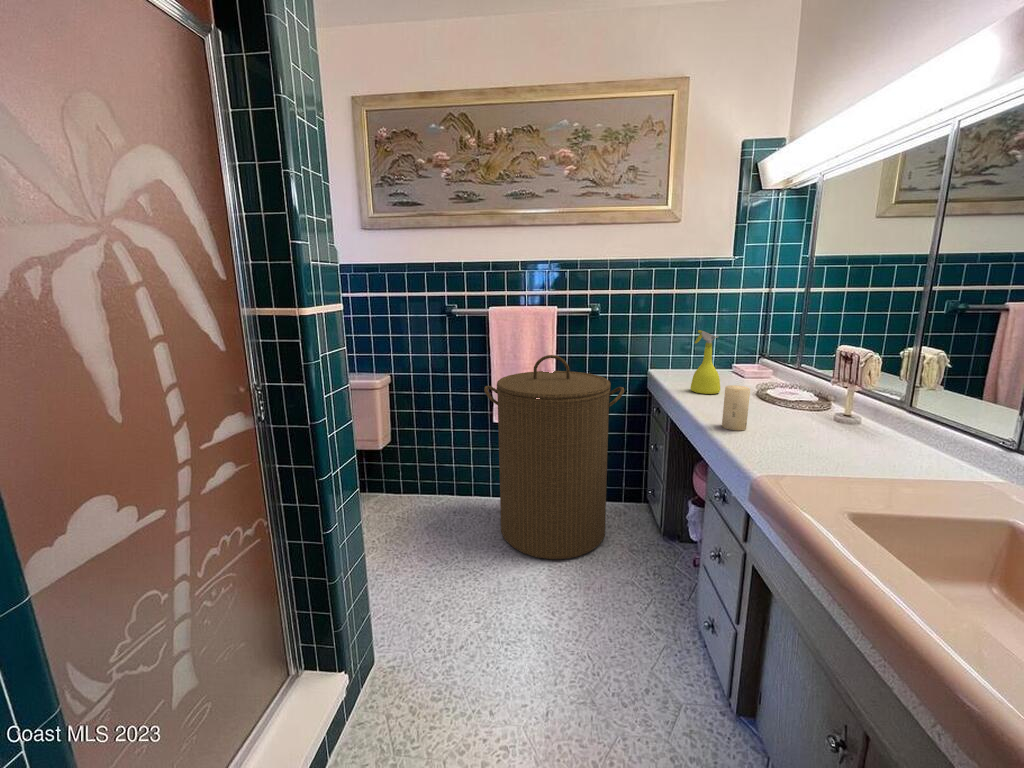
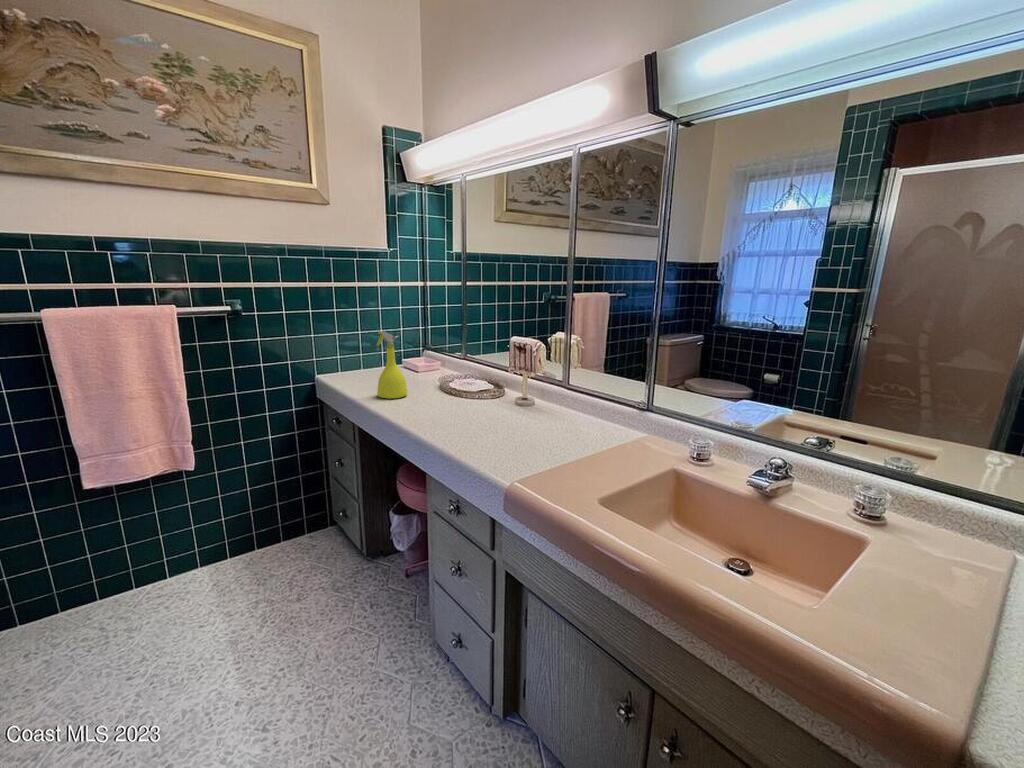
laundry hamper: present [484,355,624,559] -> none [63,377,300,666]
candle: present [722,385,750,431] -> none [432,390,456,436]

